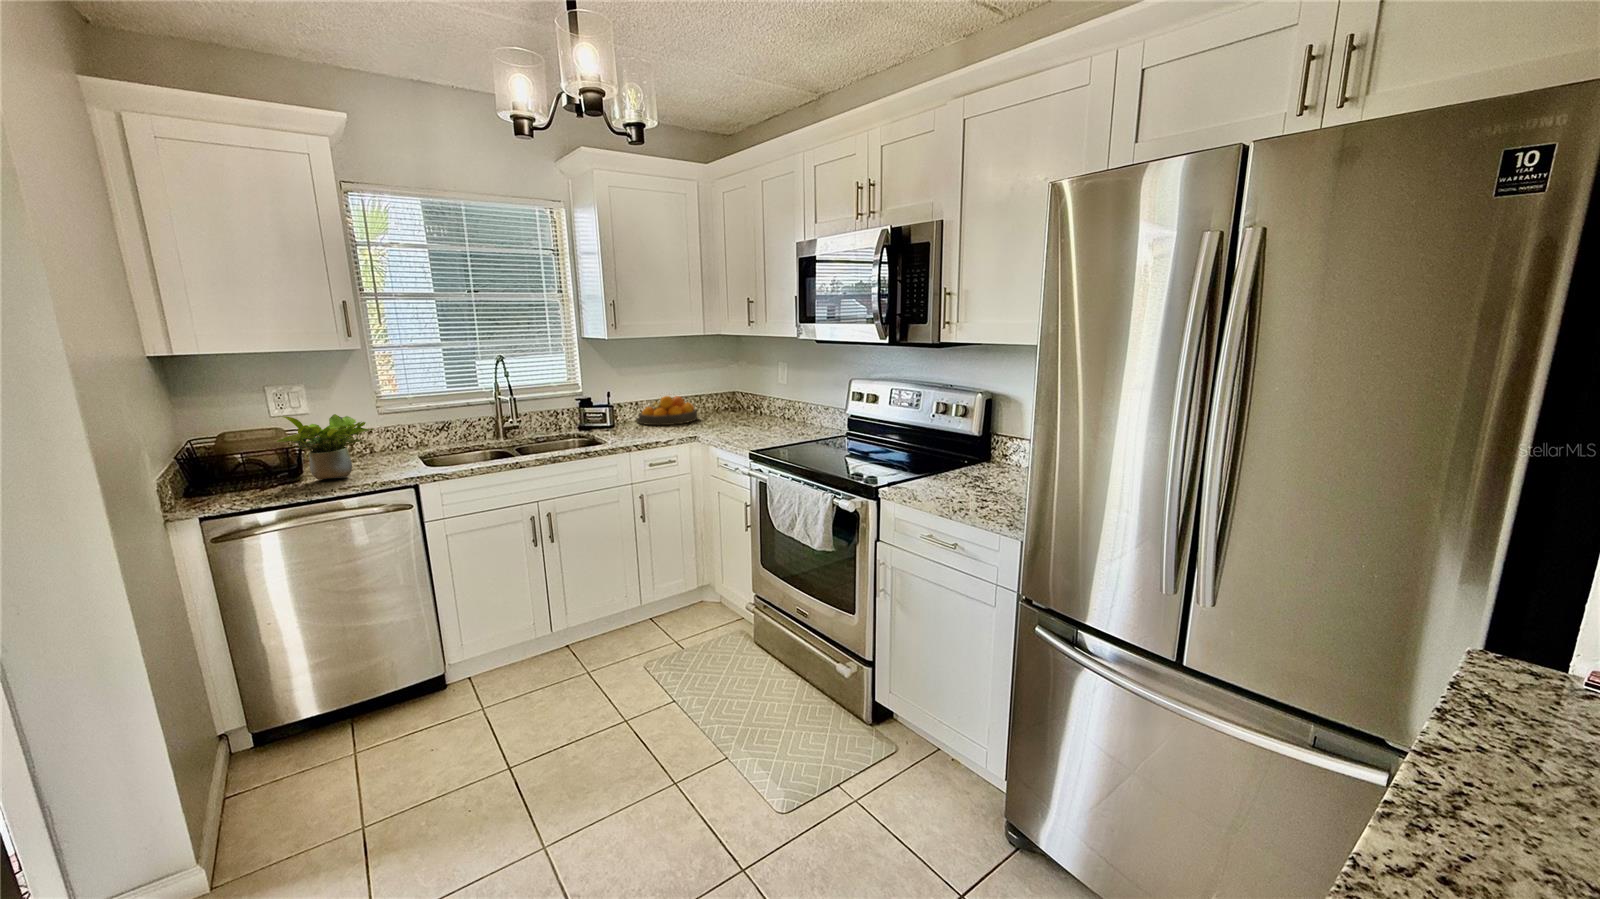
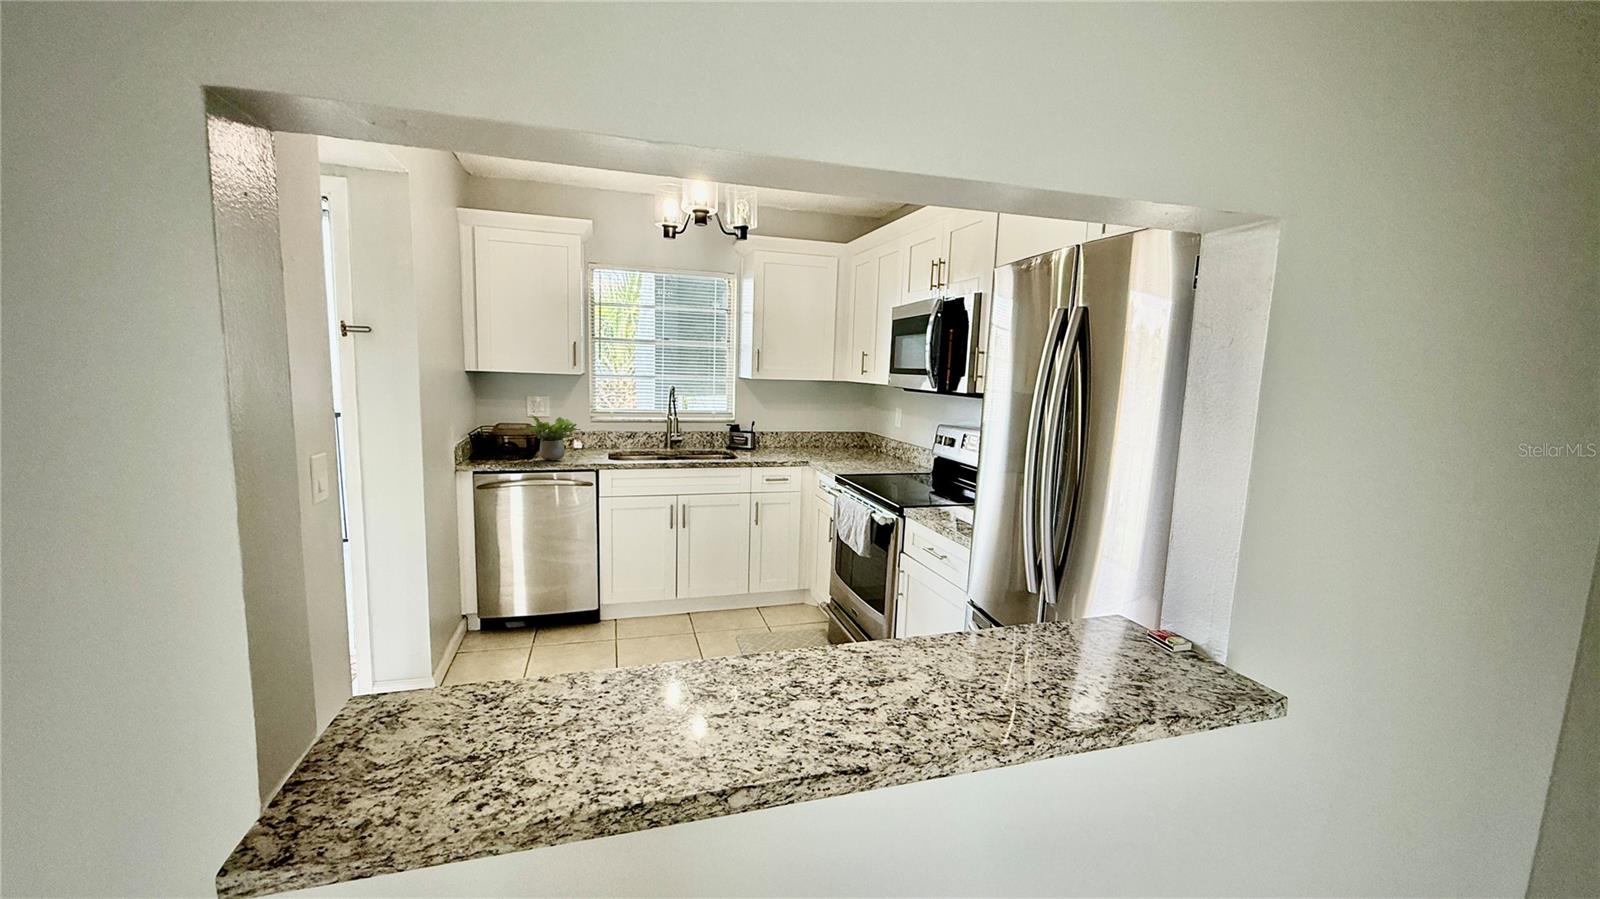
fruit bowl: present [637,396,697,425] -> none [776,427,826,453]

